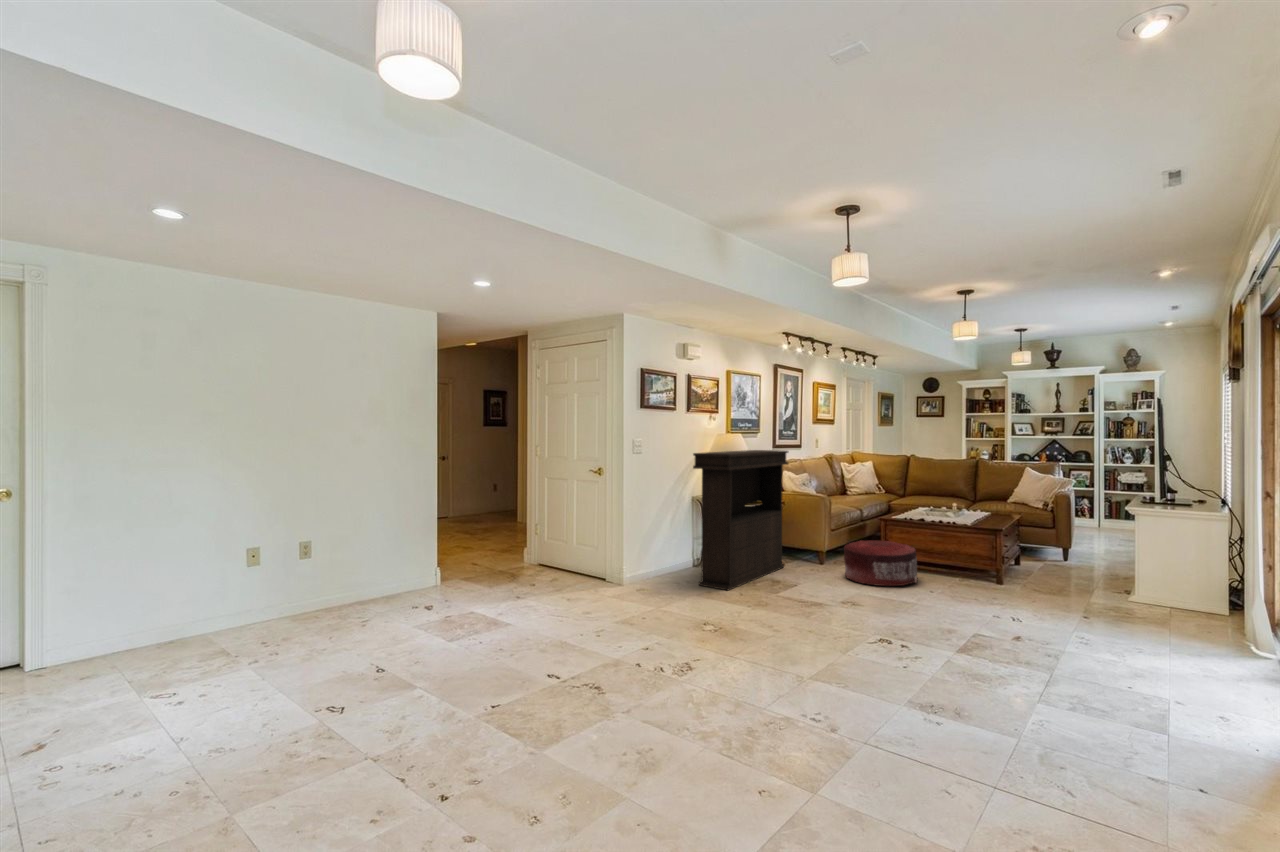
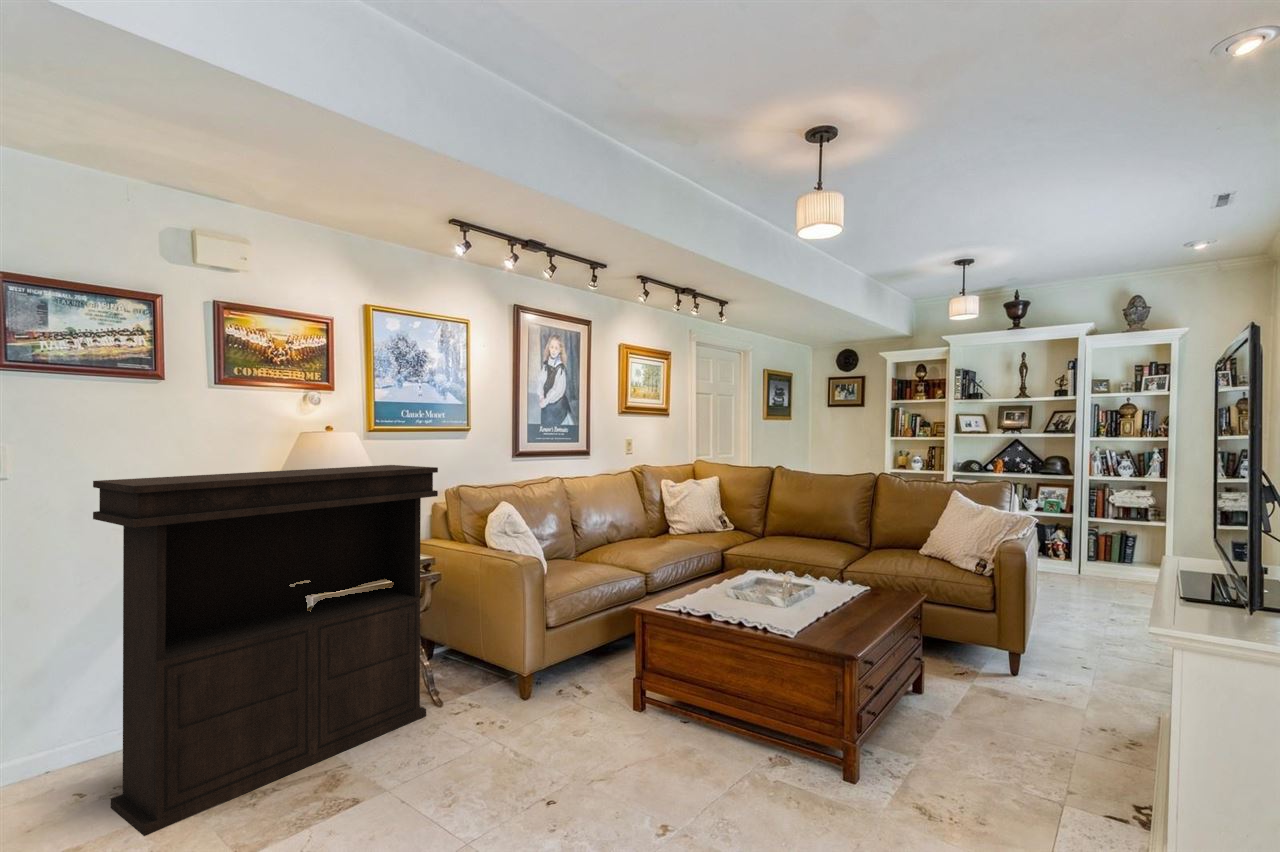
pouf: present [844,541,918,586] -> none [506,662,673,801]

